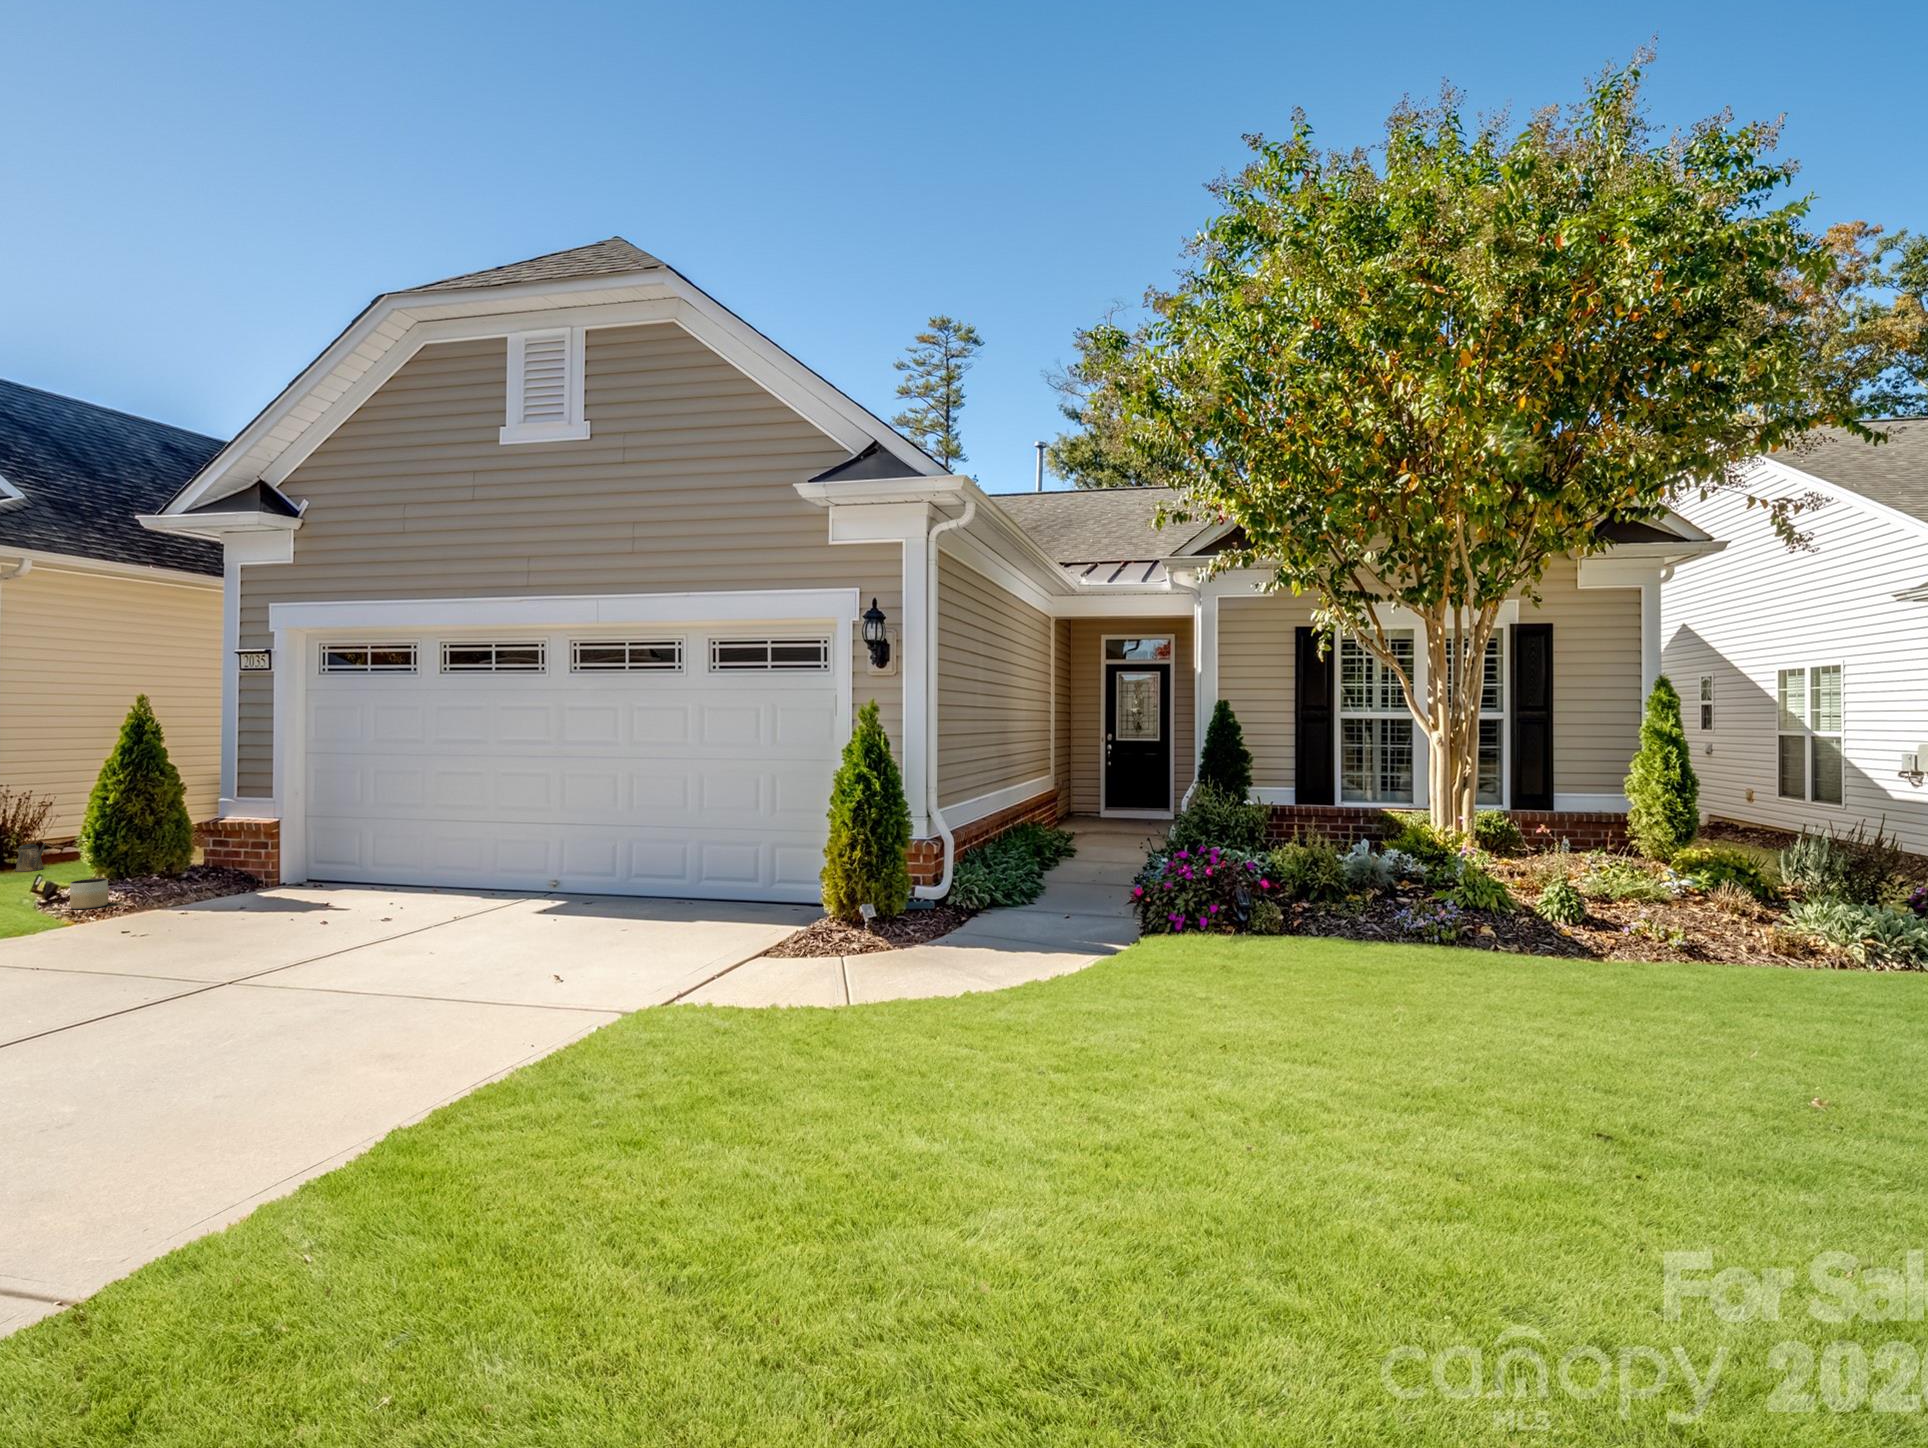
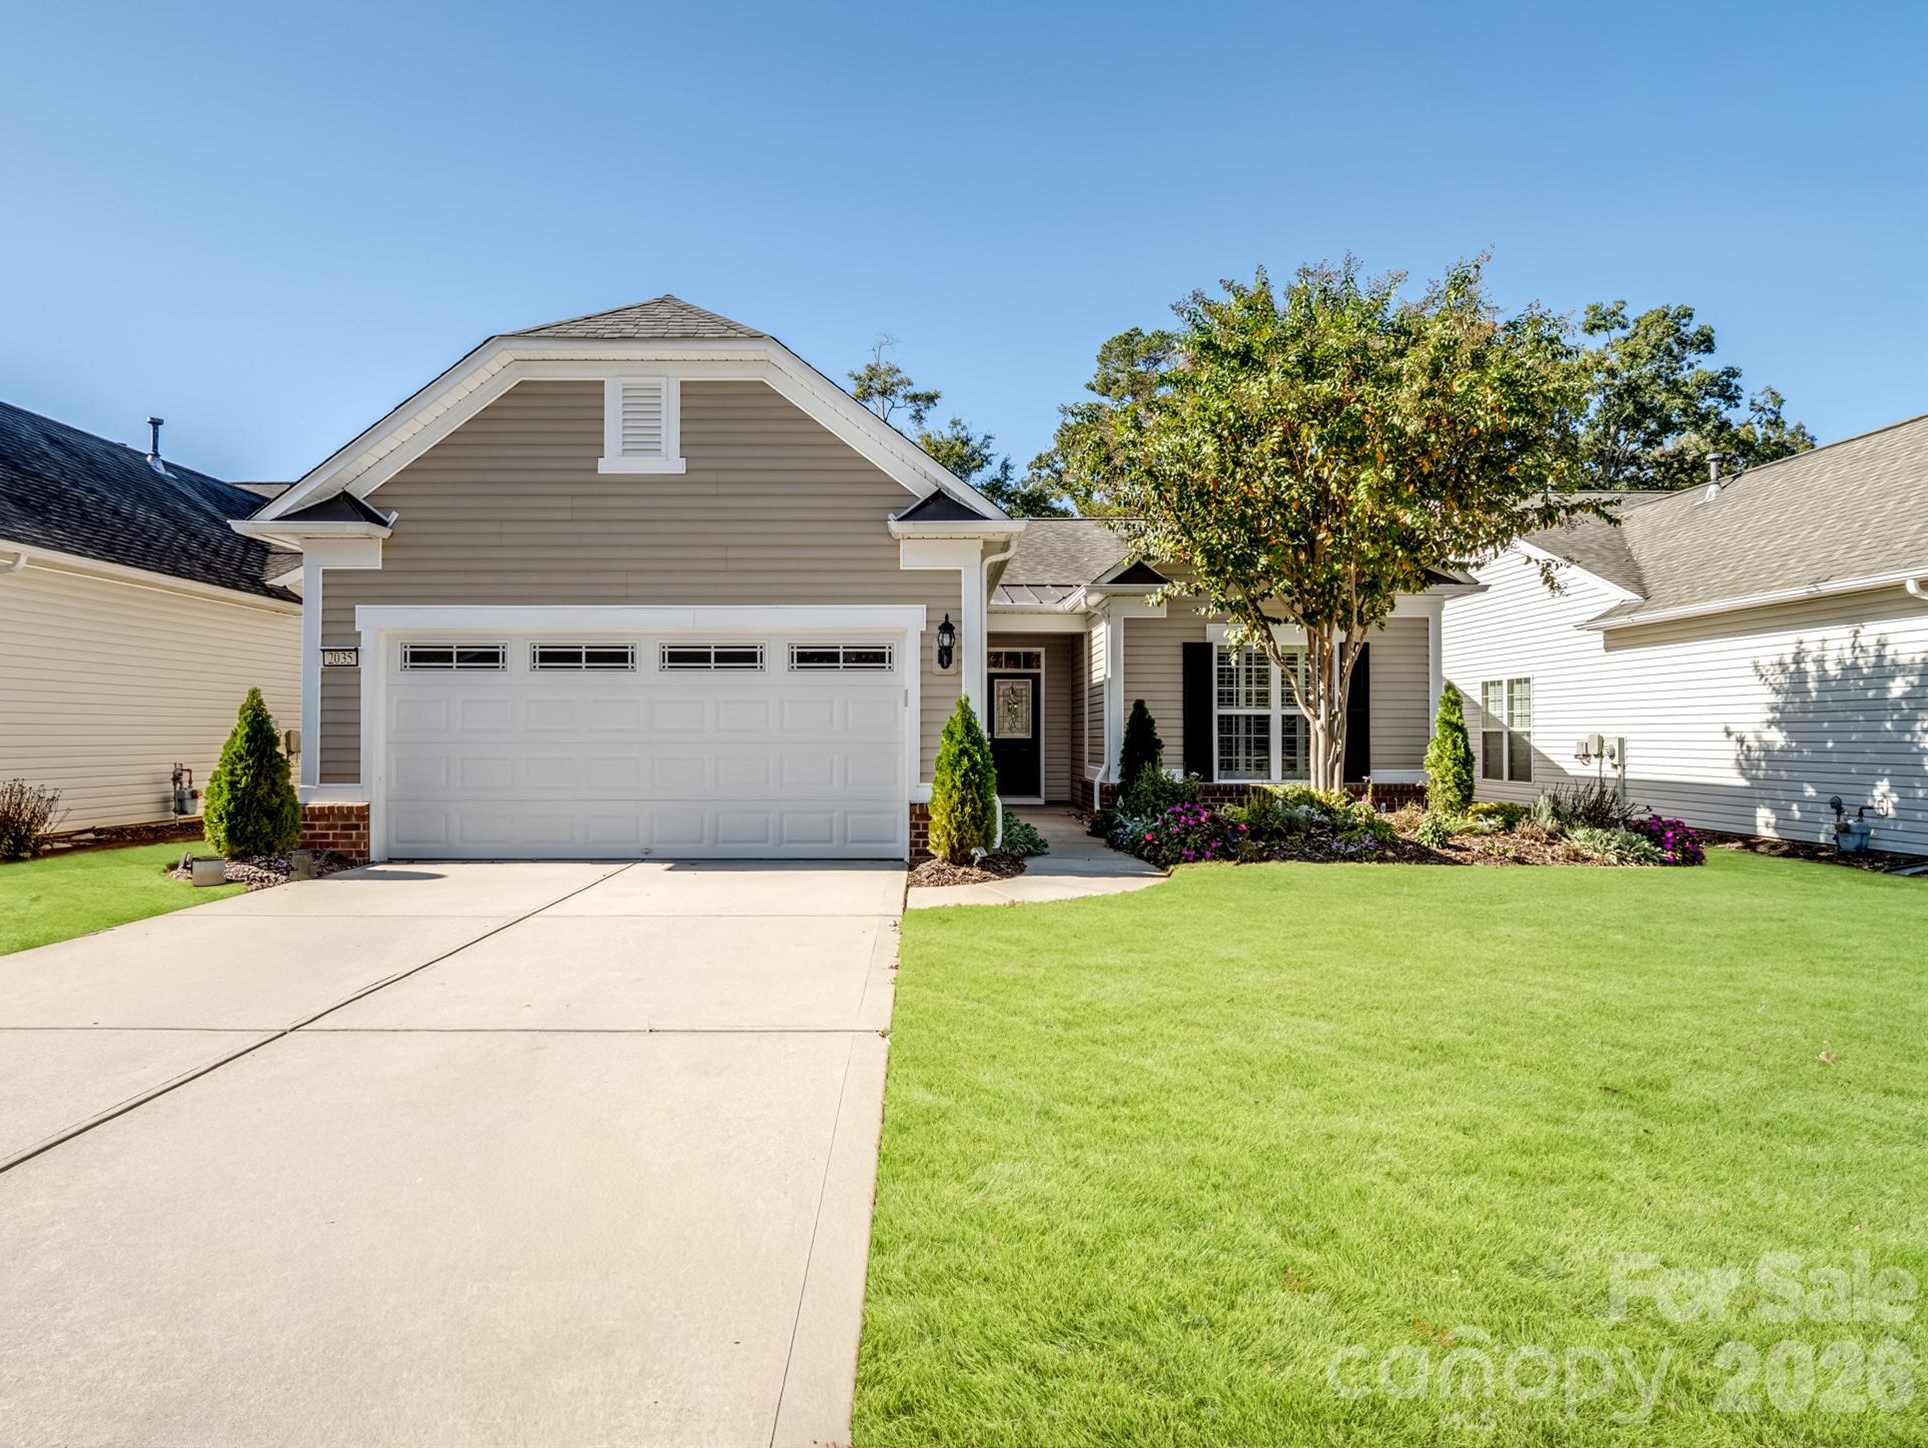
watering can: present [15,843,46,872] -> present [285,847,333,880]

